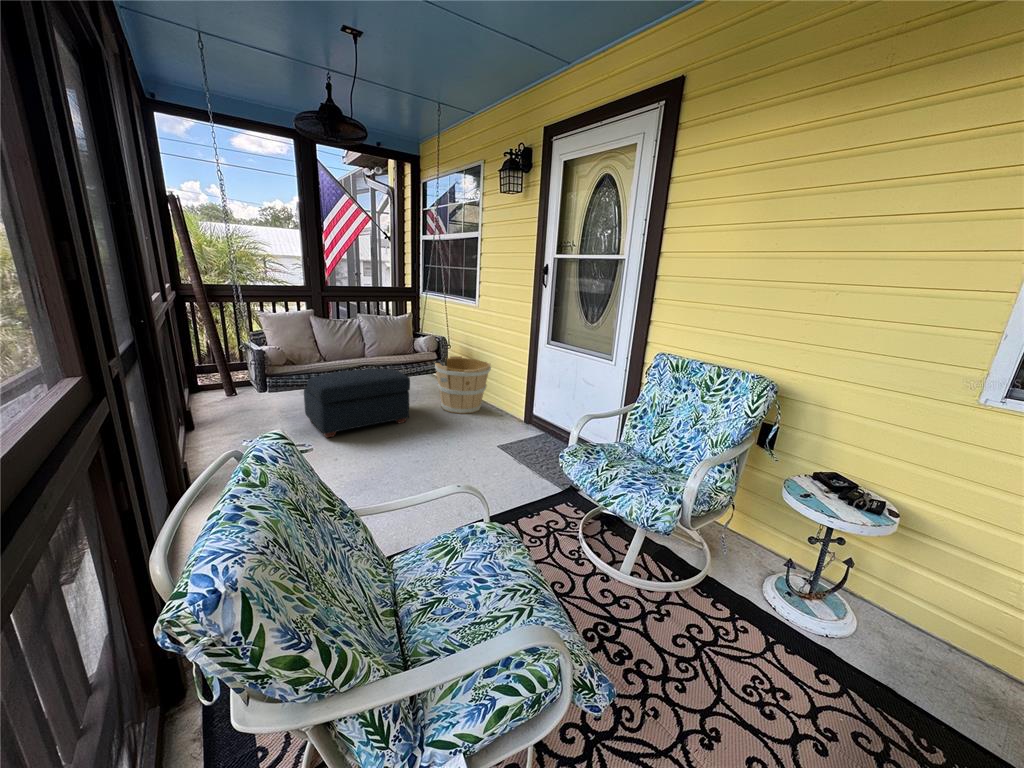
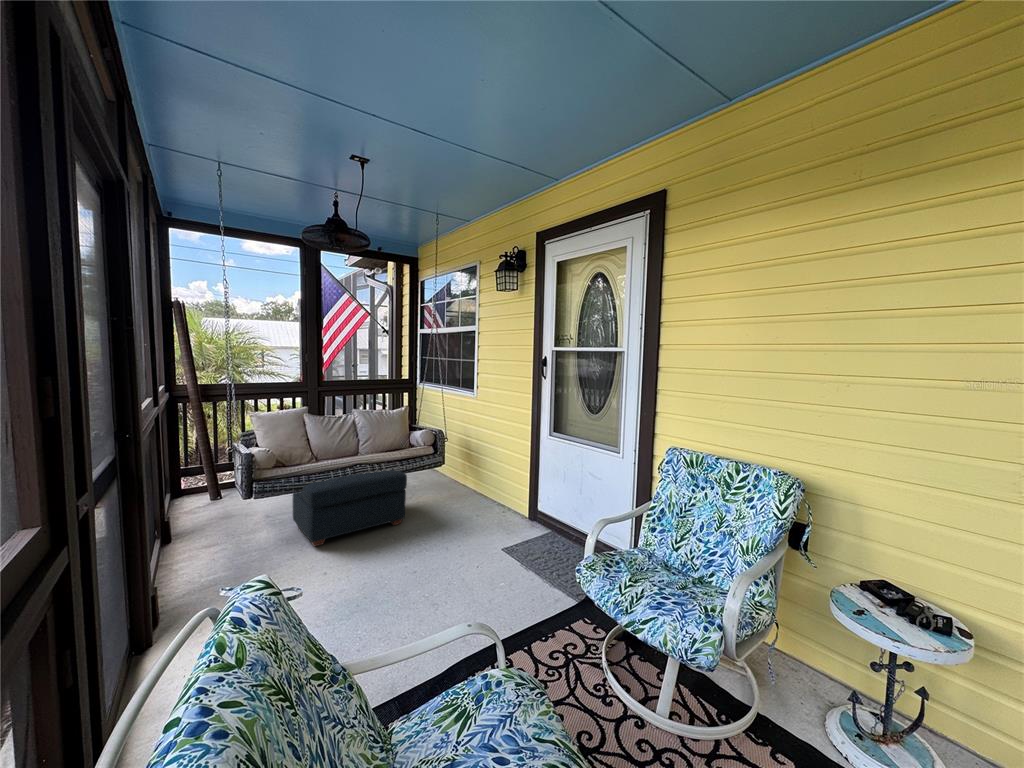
wooden bucket: present [435,356,491,414] -> none [432,448,491,511]

